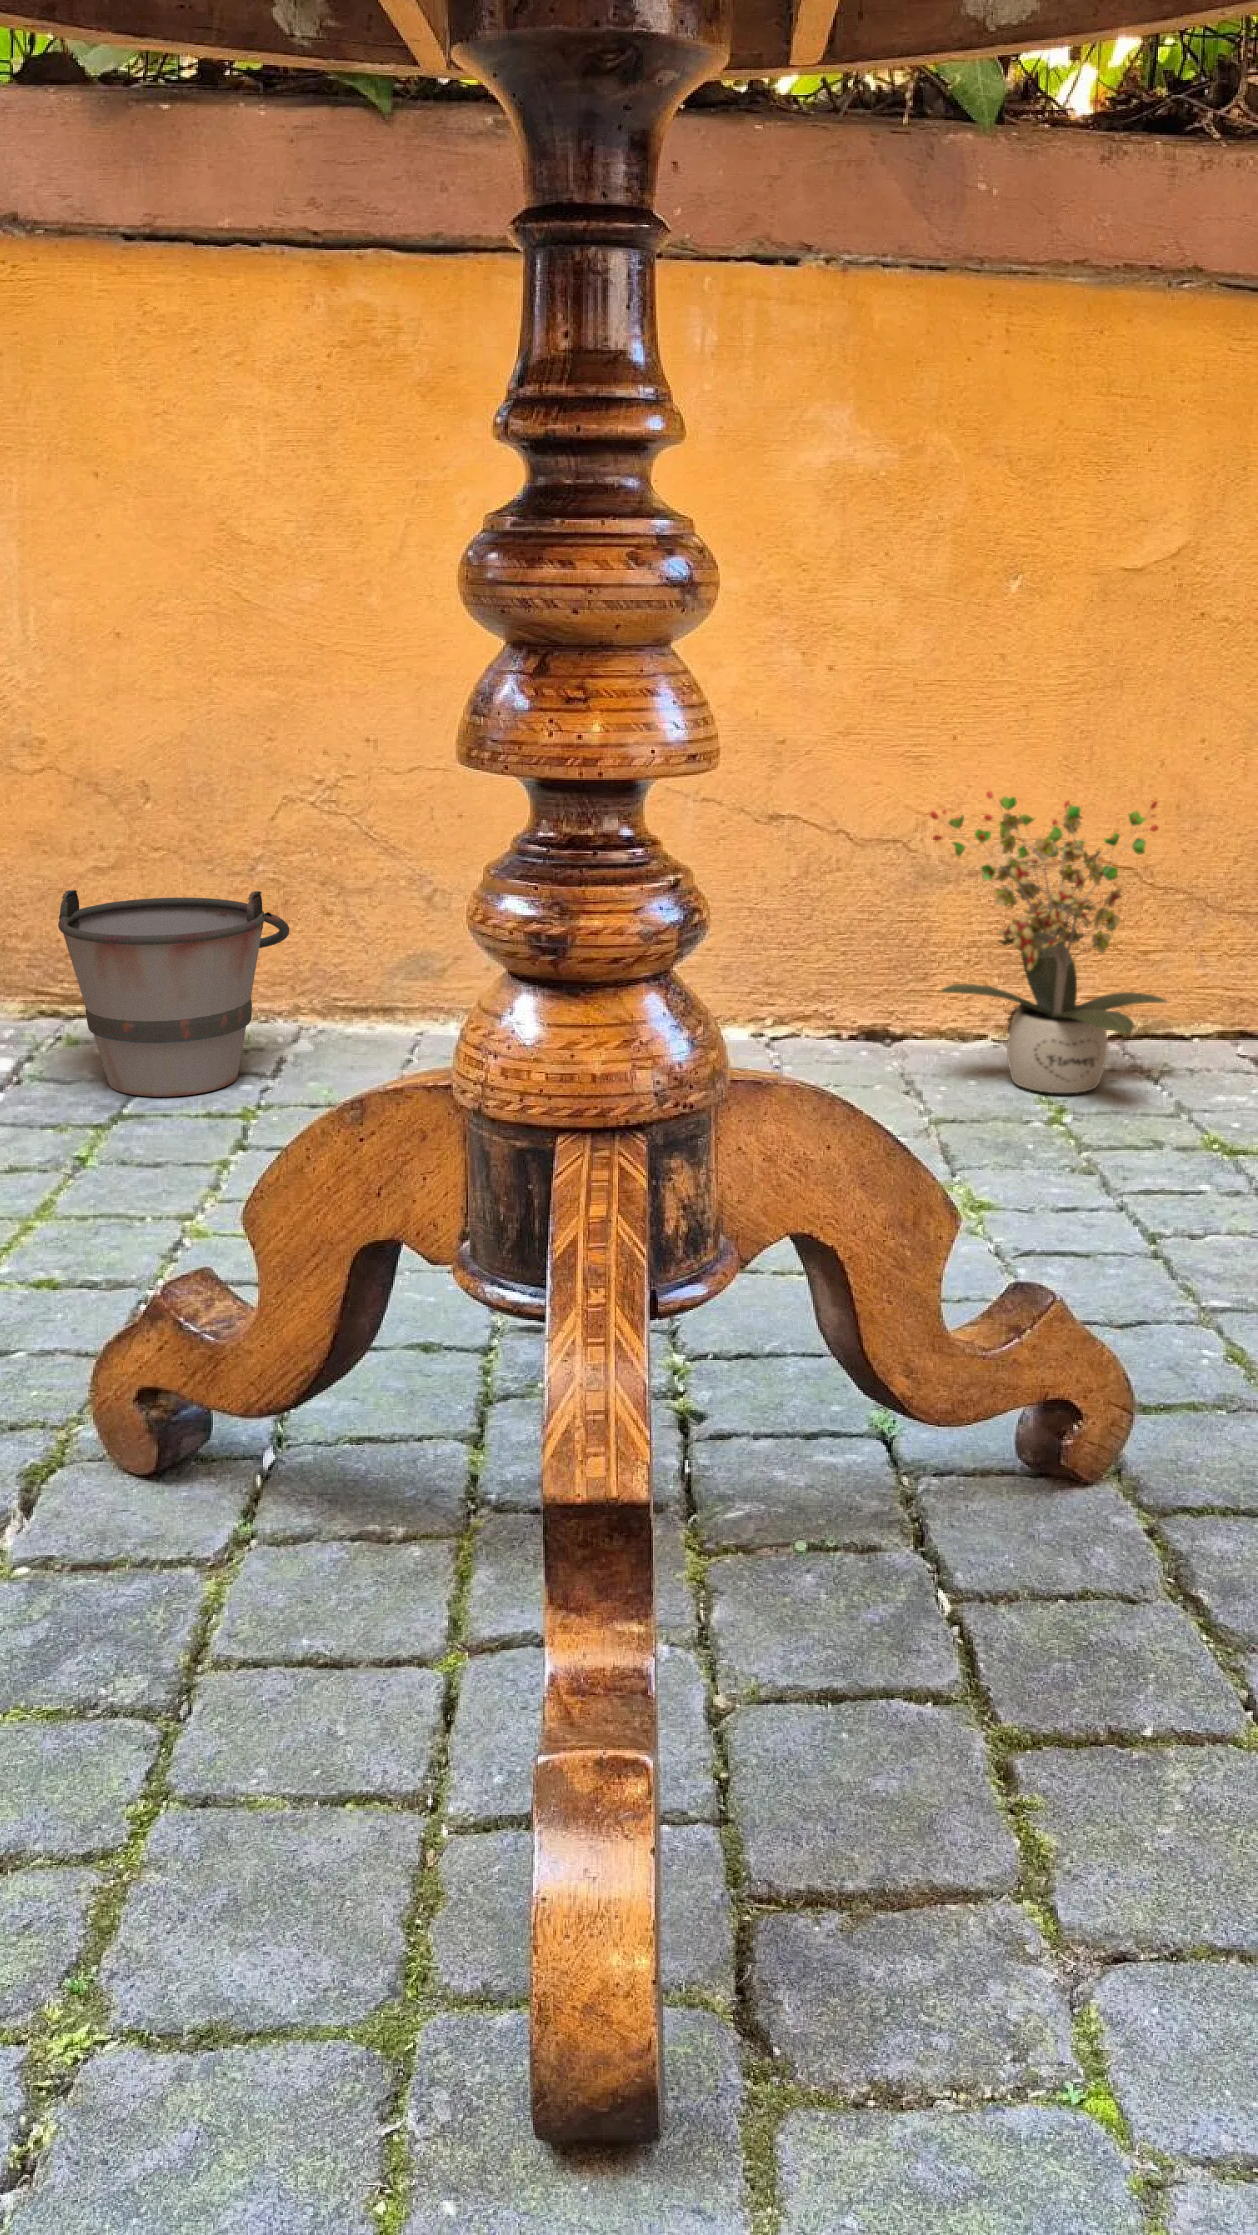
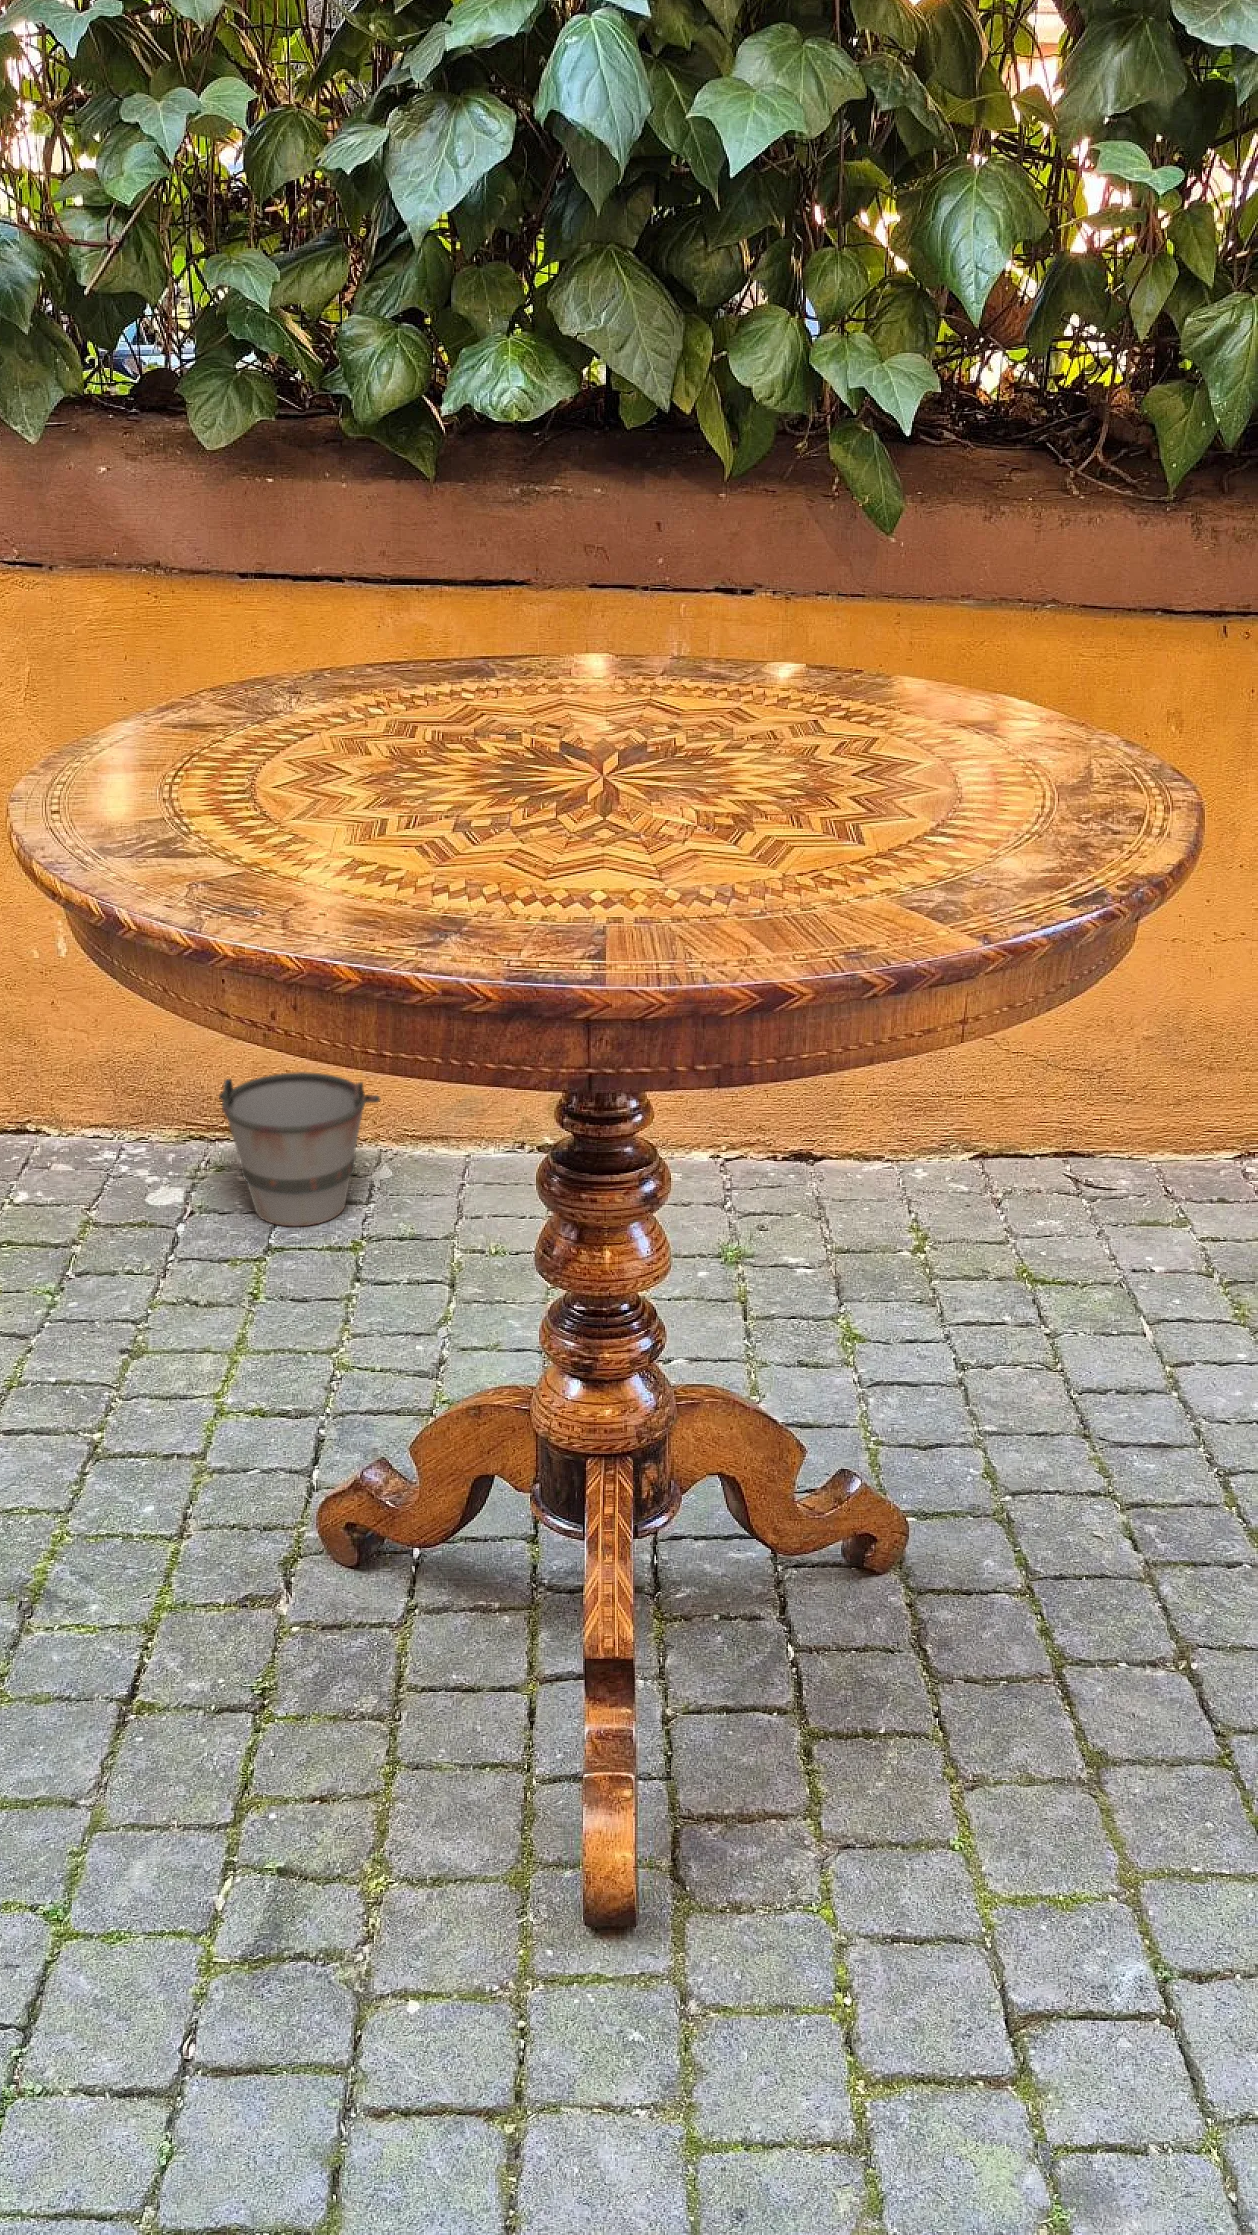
potted plant: present [930,791,1169,1093] -> none [835,1002,1005,1223]

